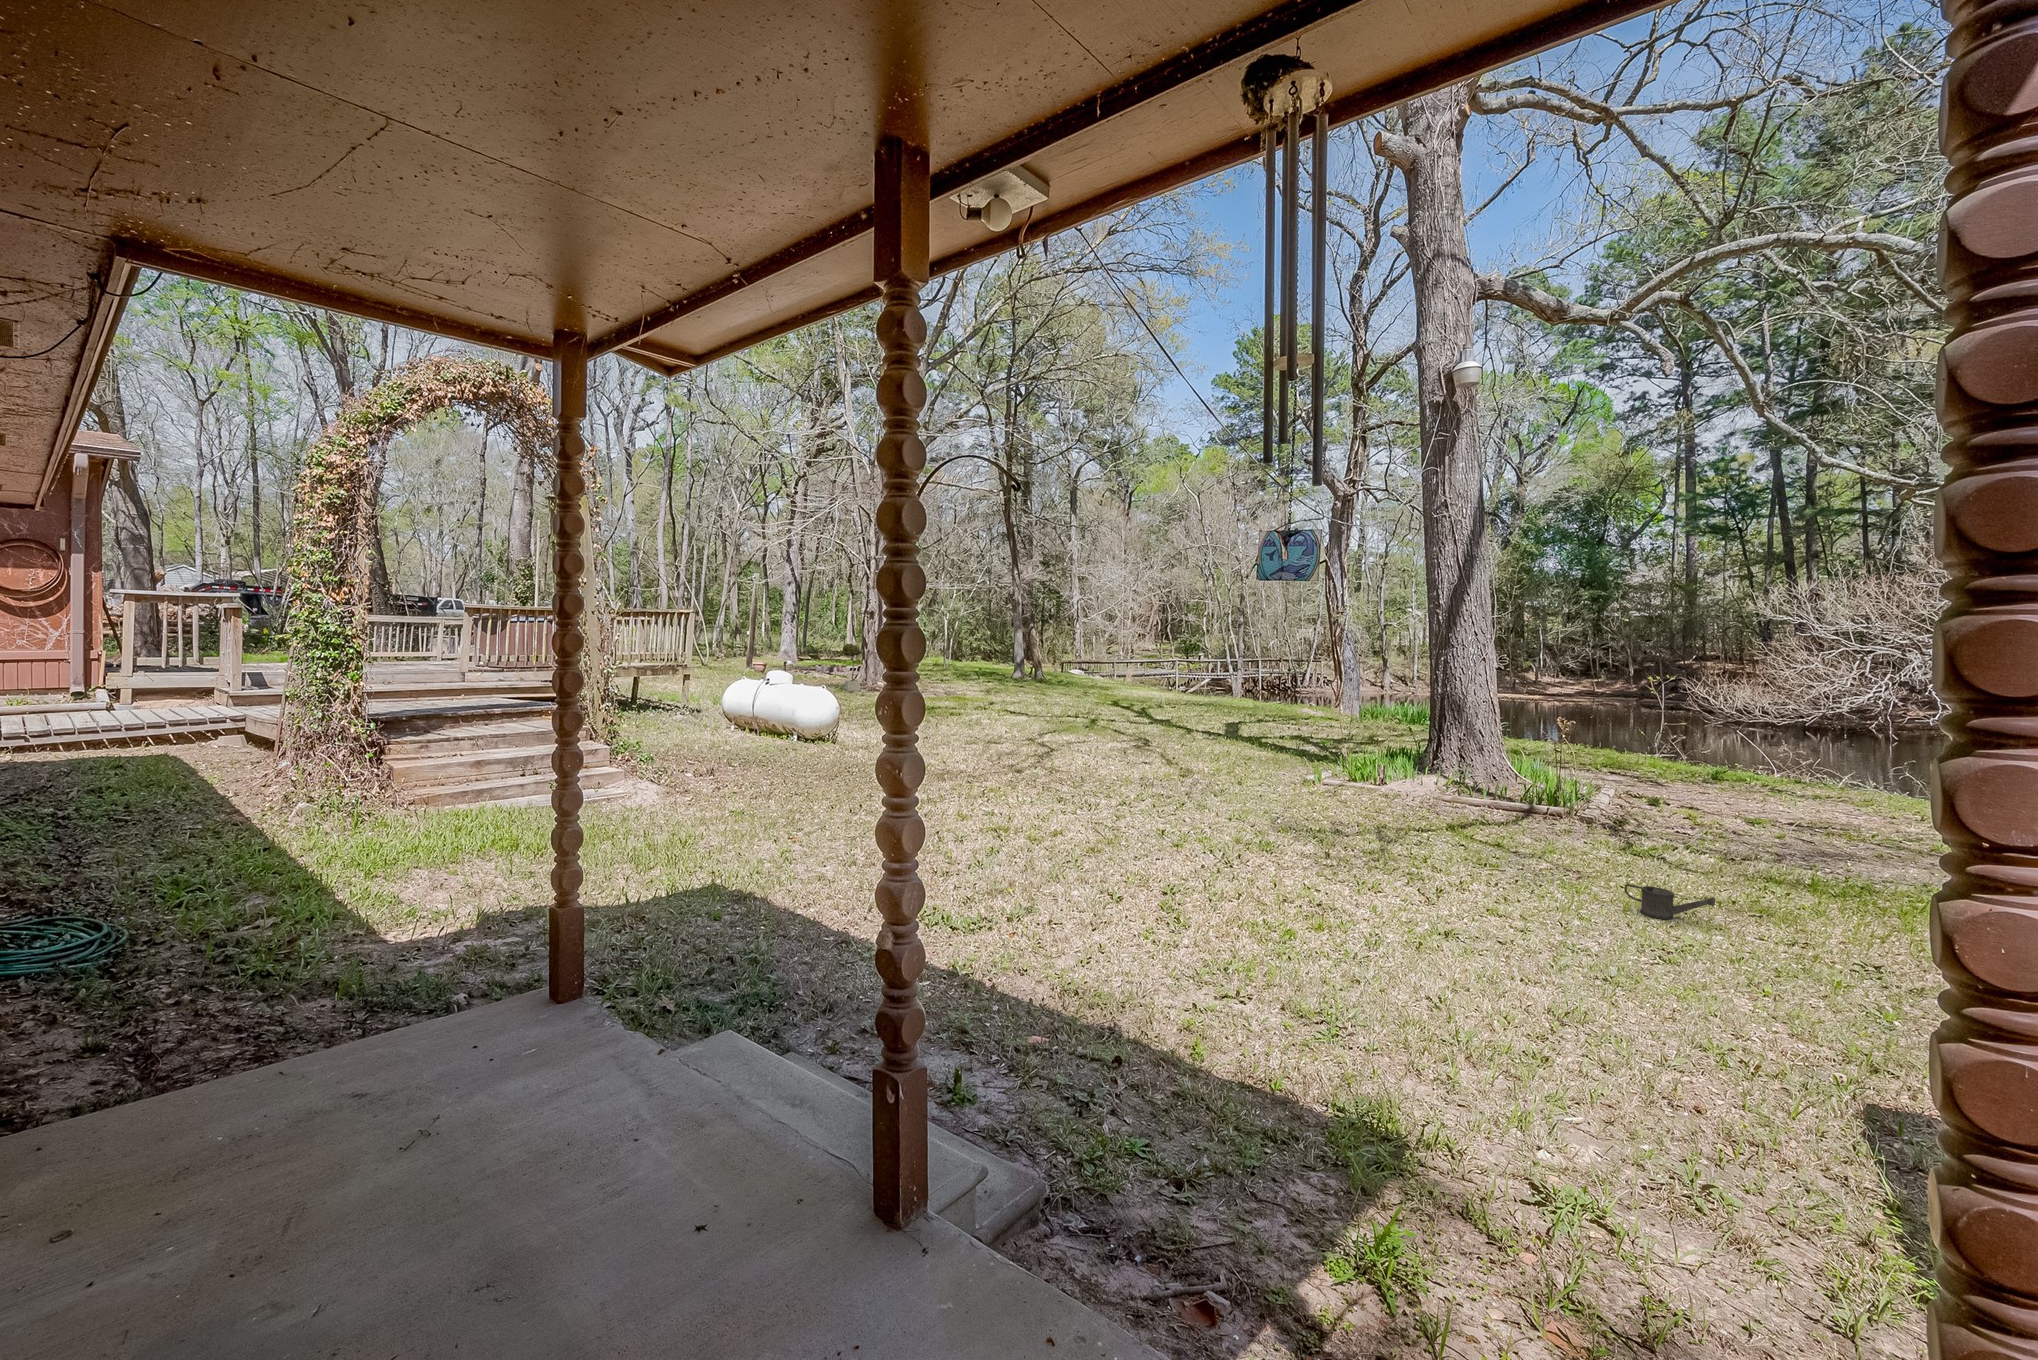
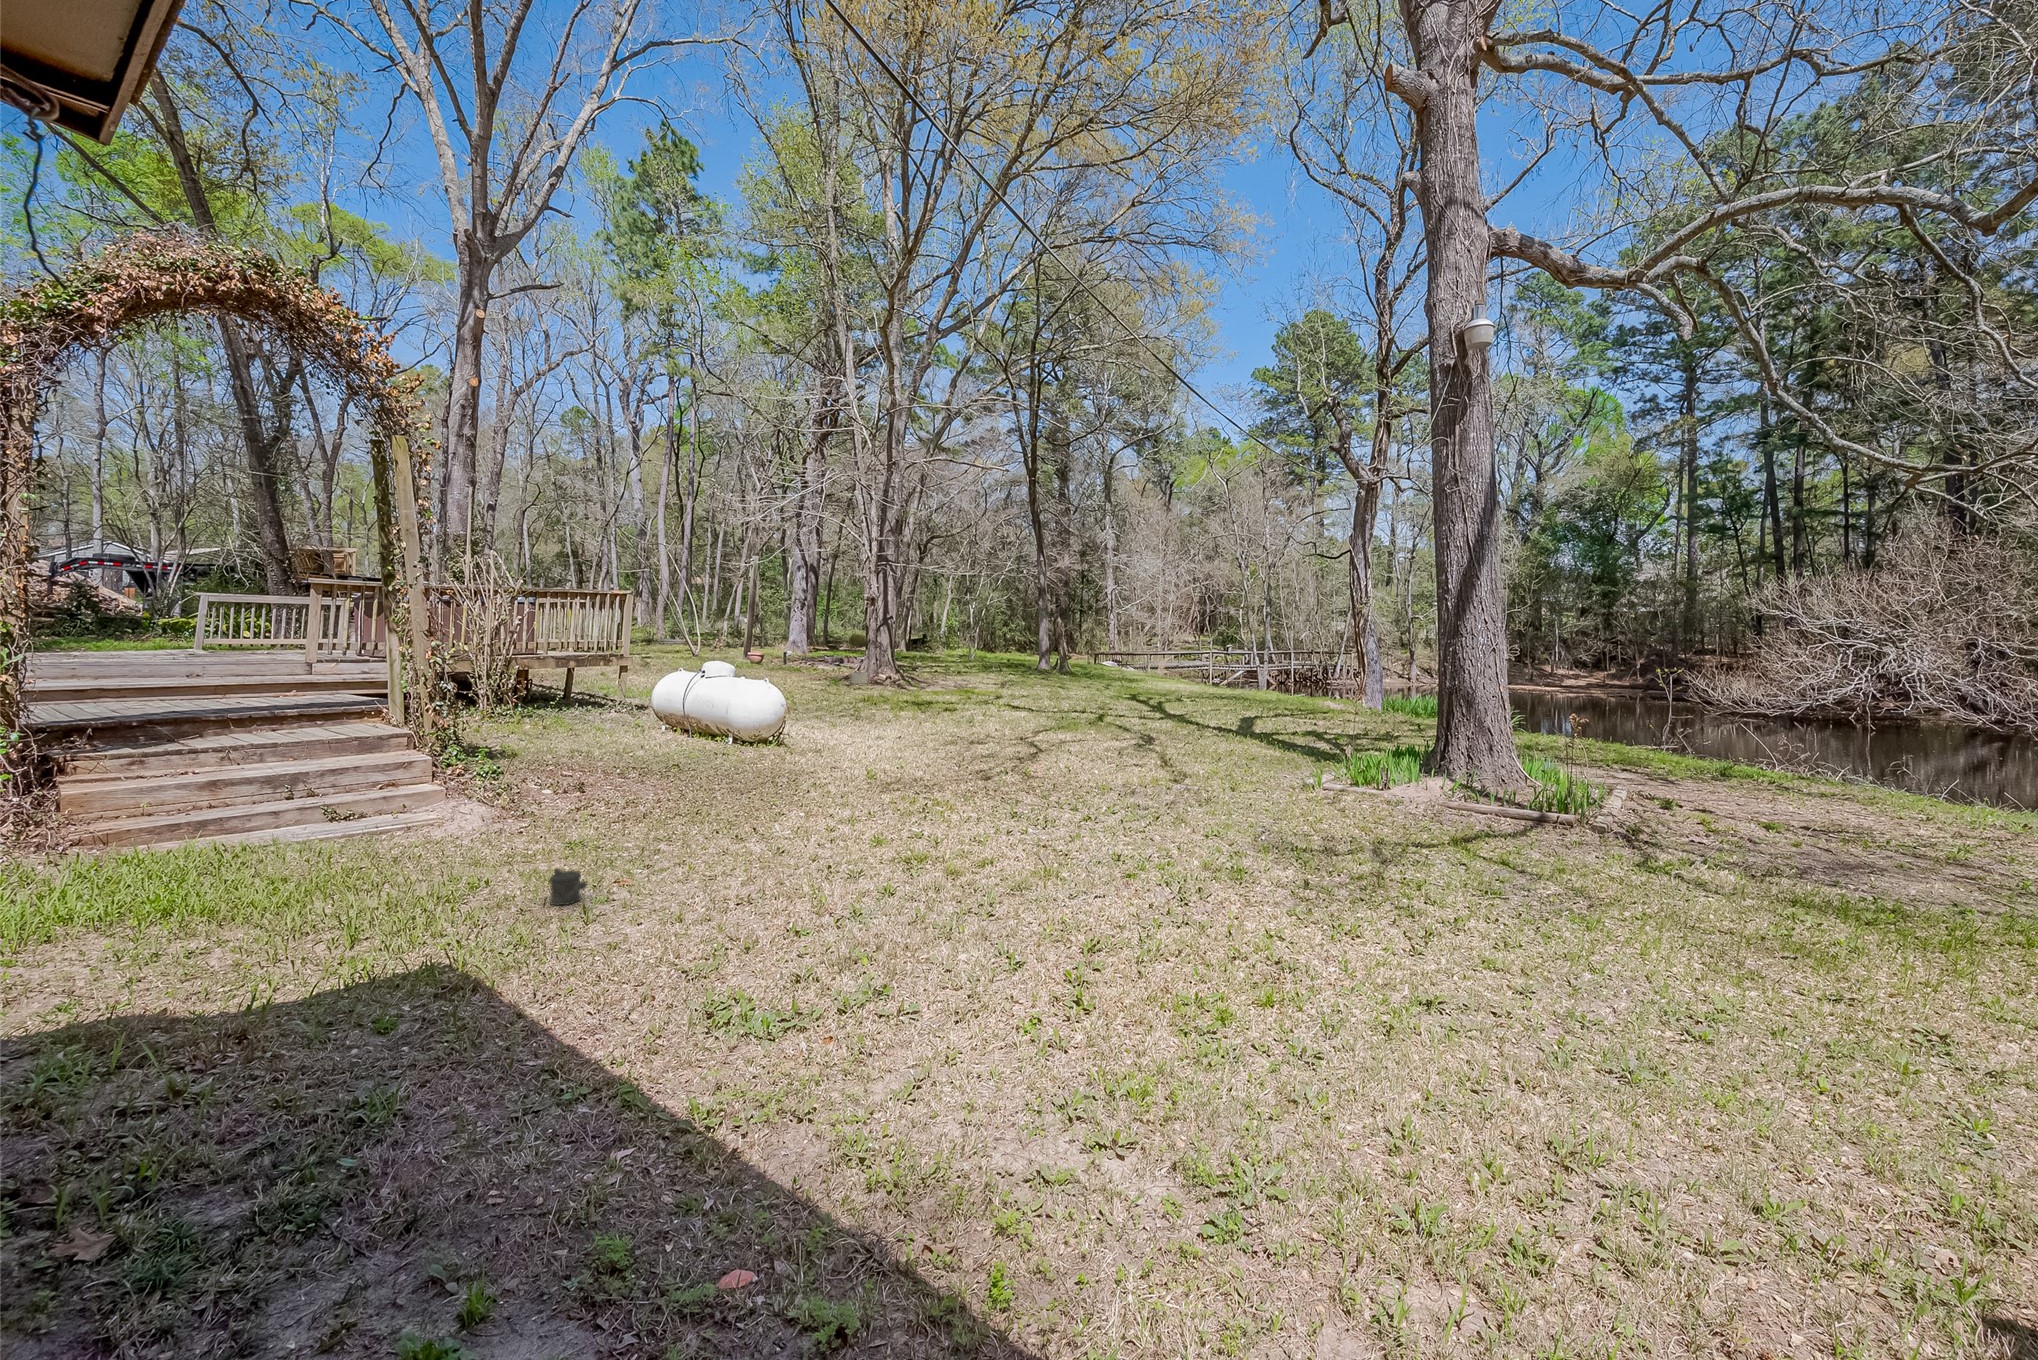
watering can: present [1625,884,1715,920] -> present [550,869,587,905]

